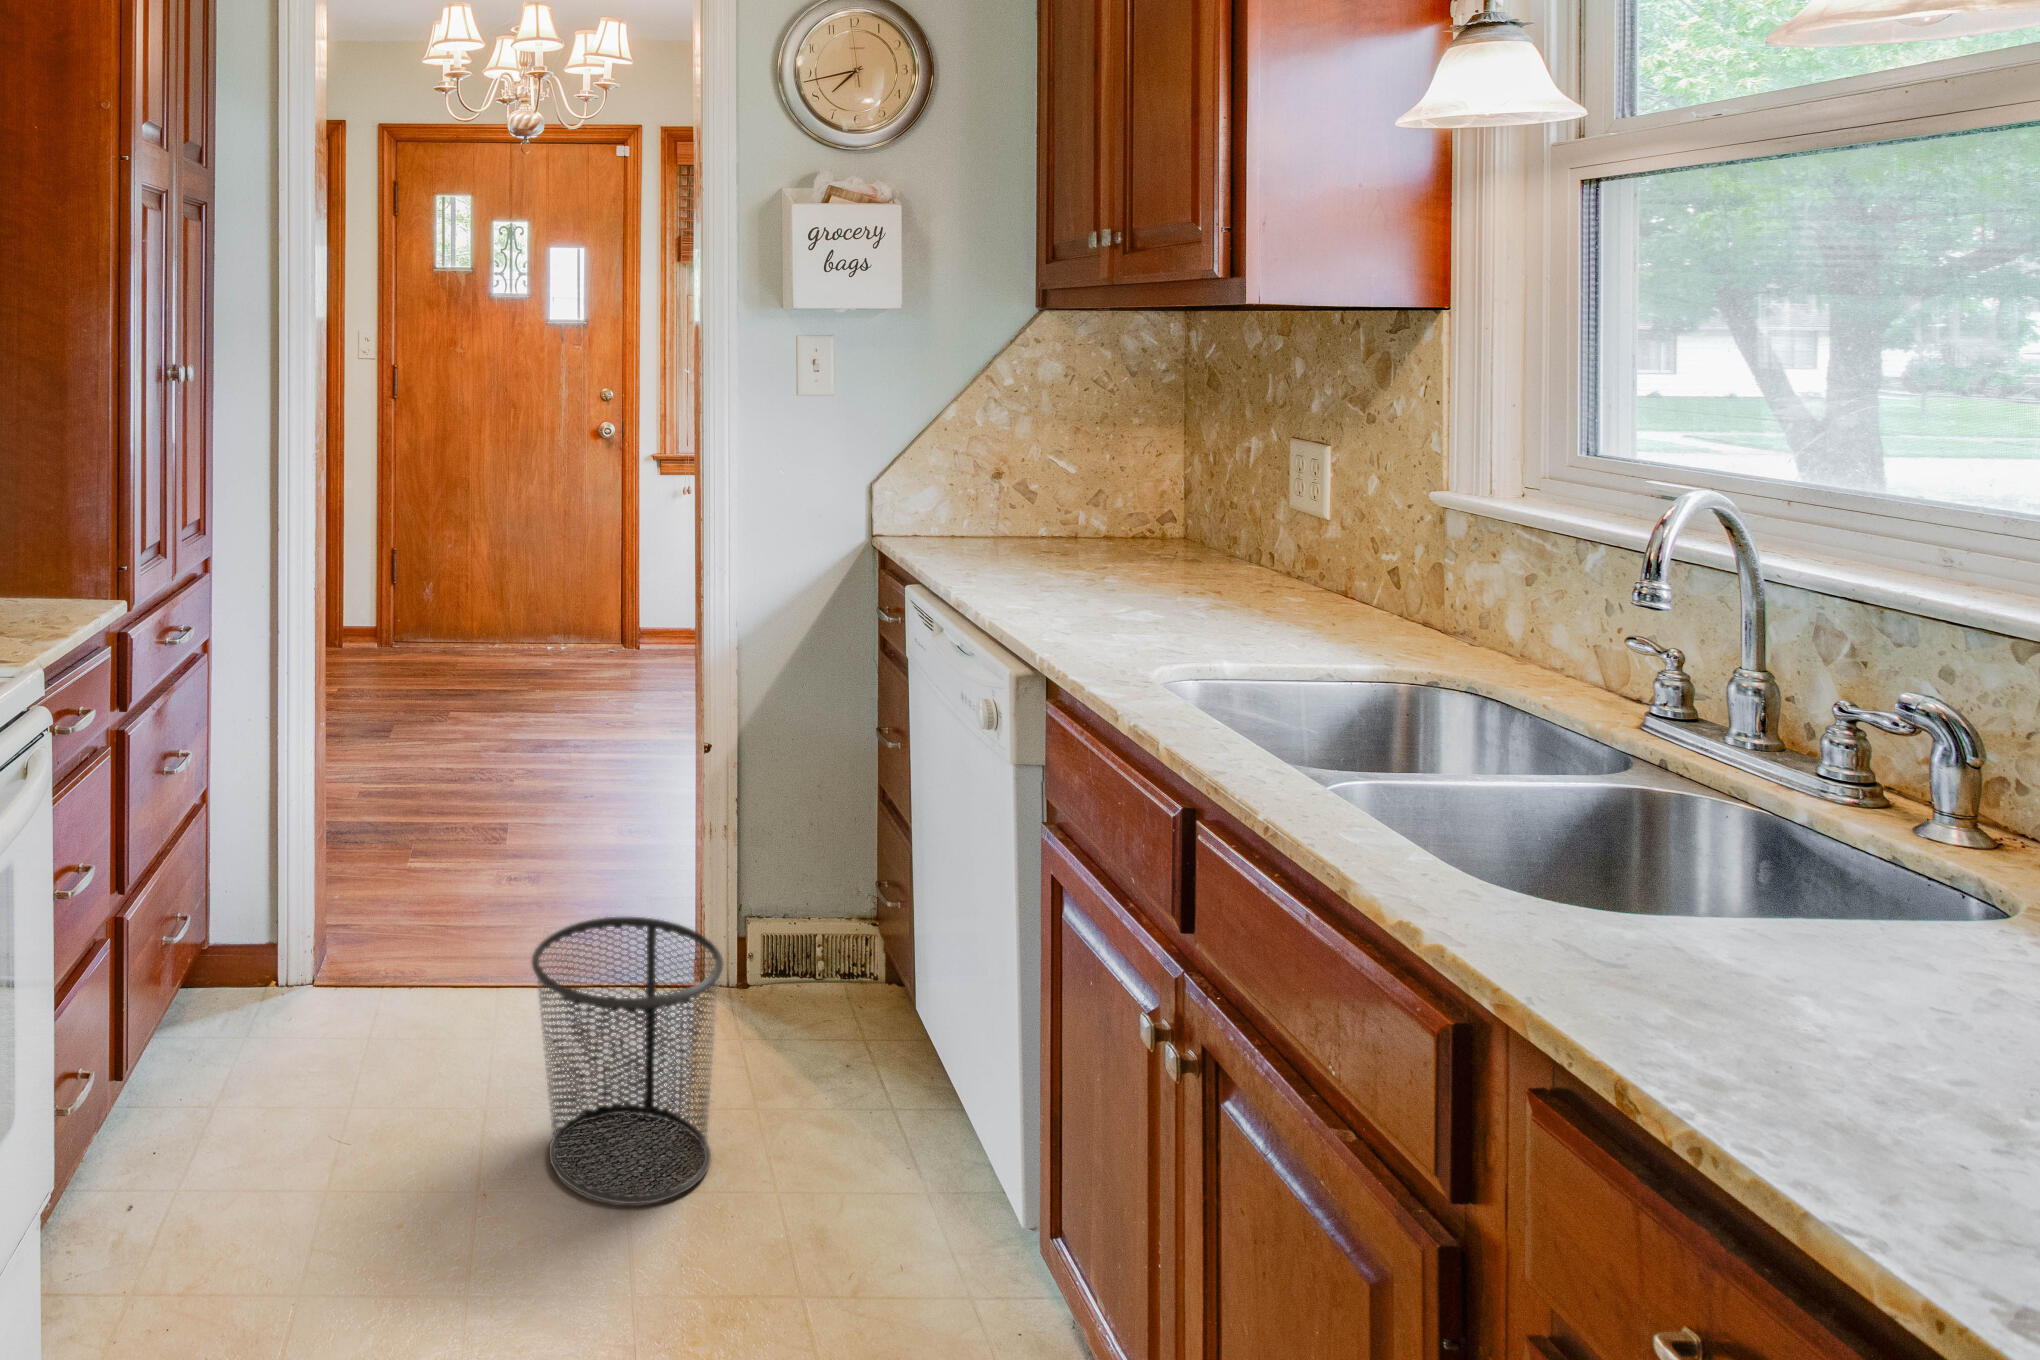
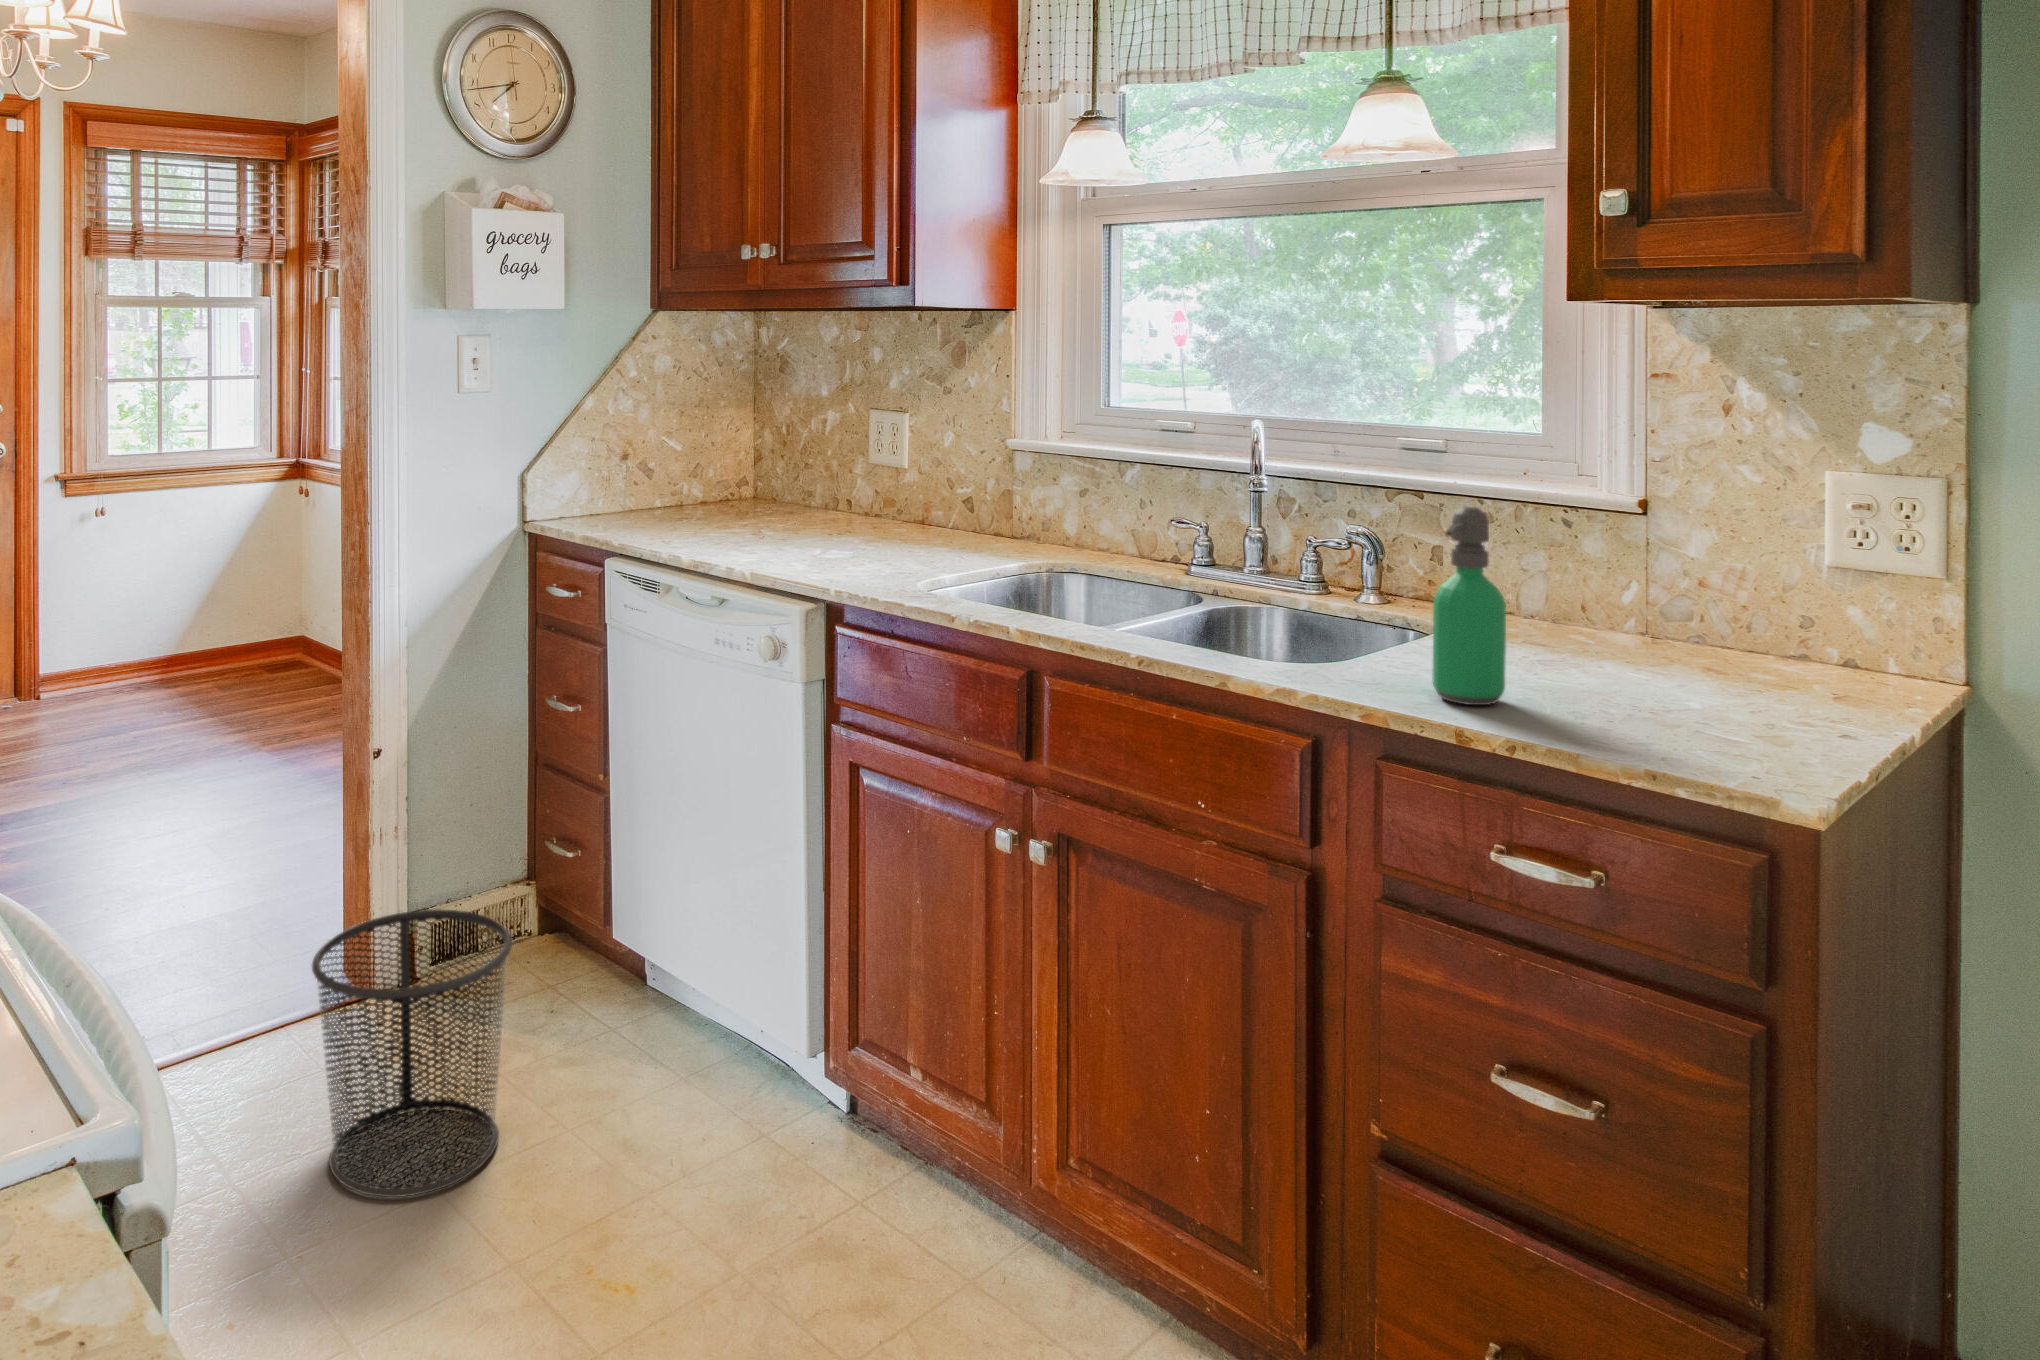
soap dispenser: none [1689,703,1873,1091] -> present [1432,507,1506,705]

